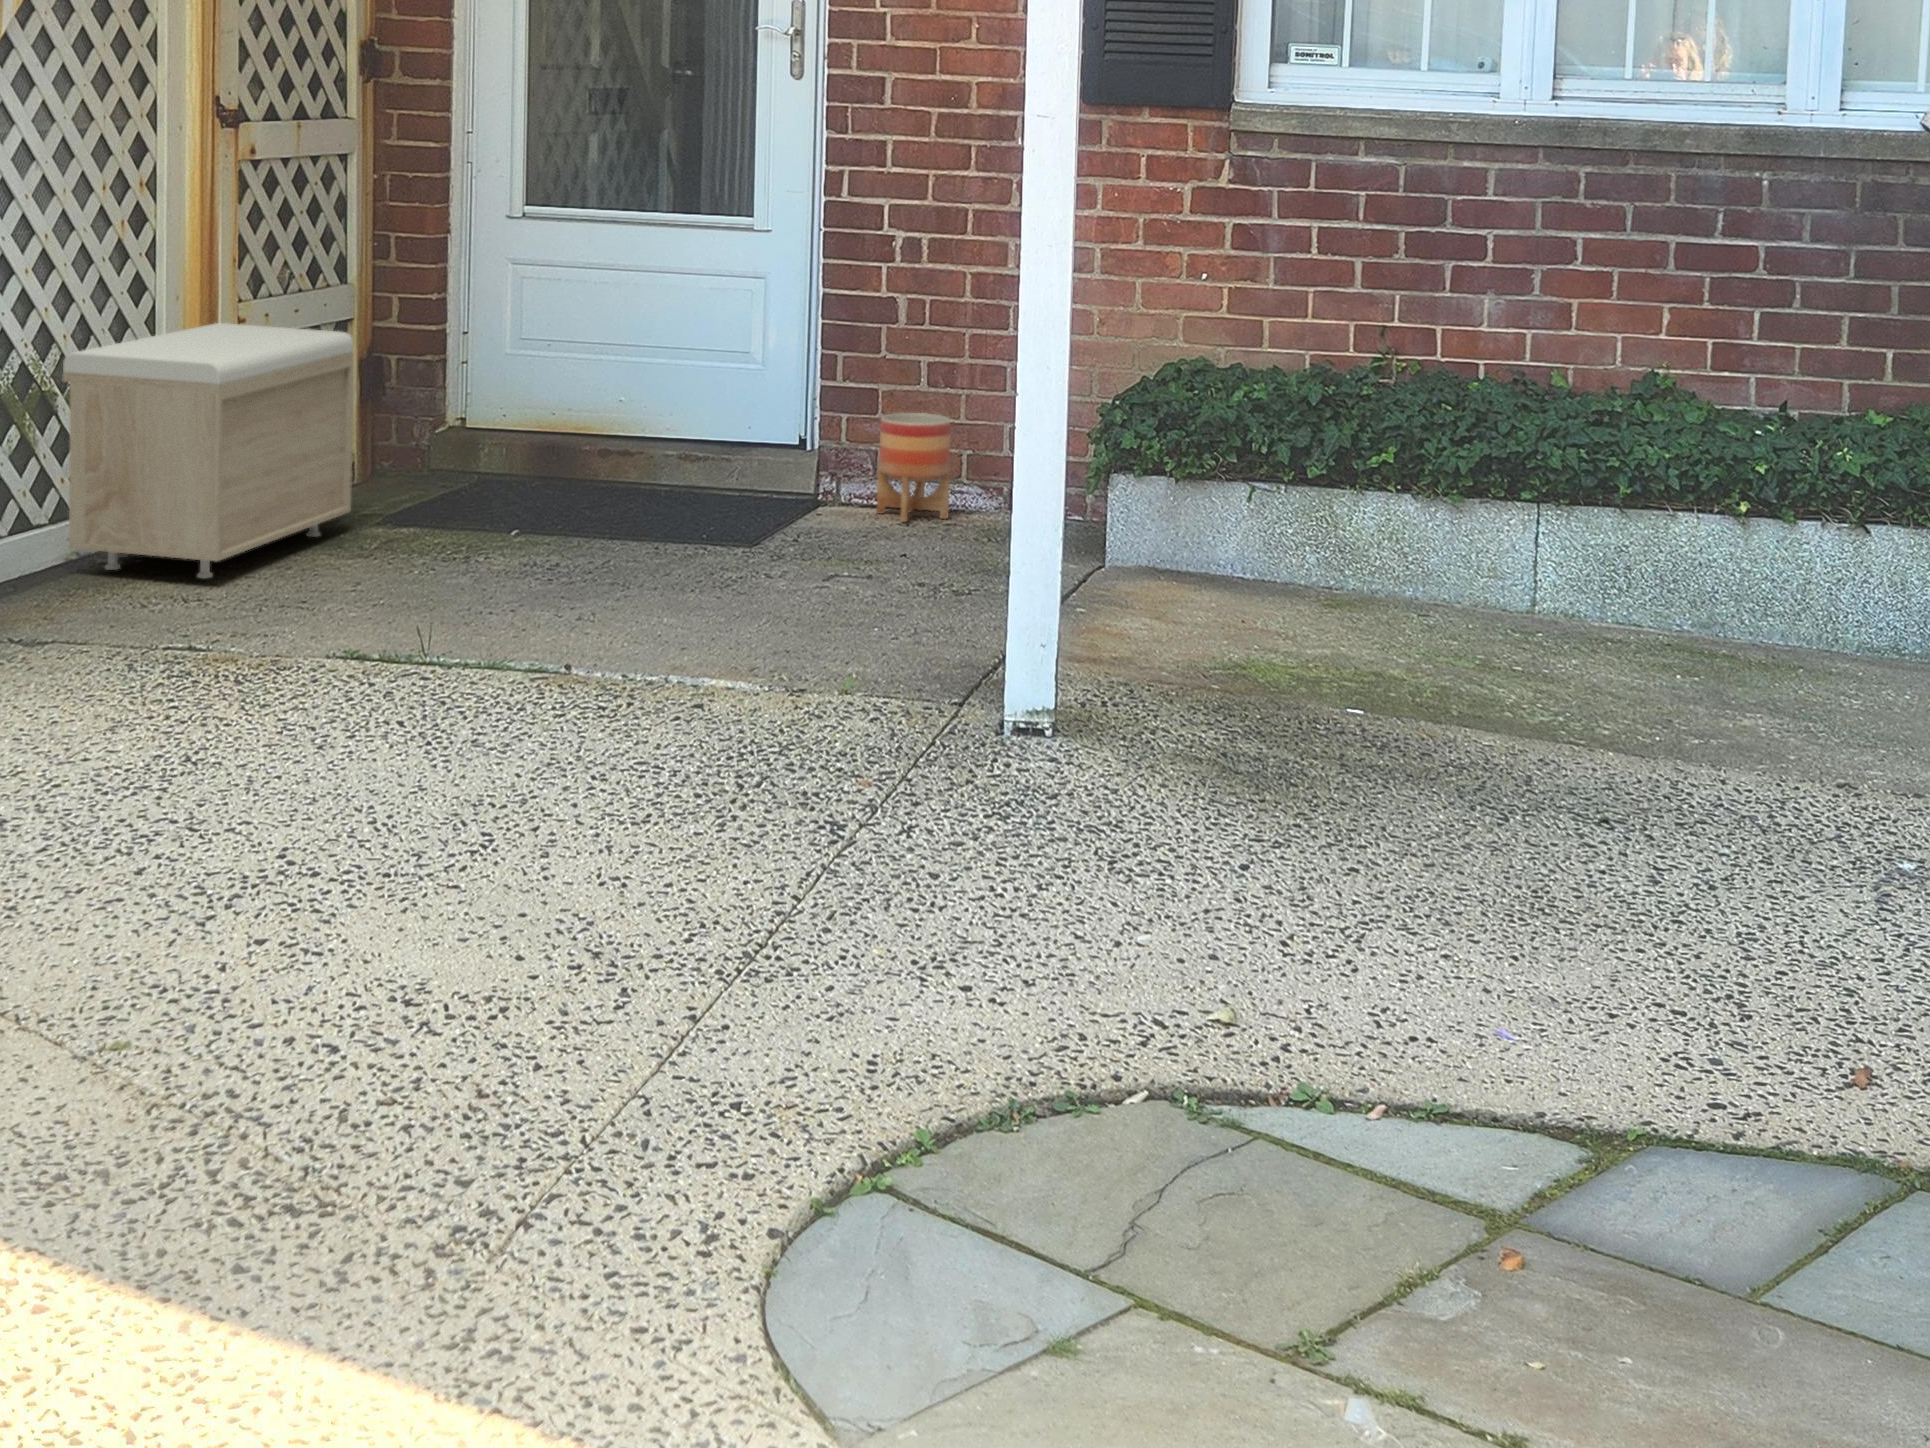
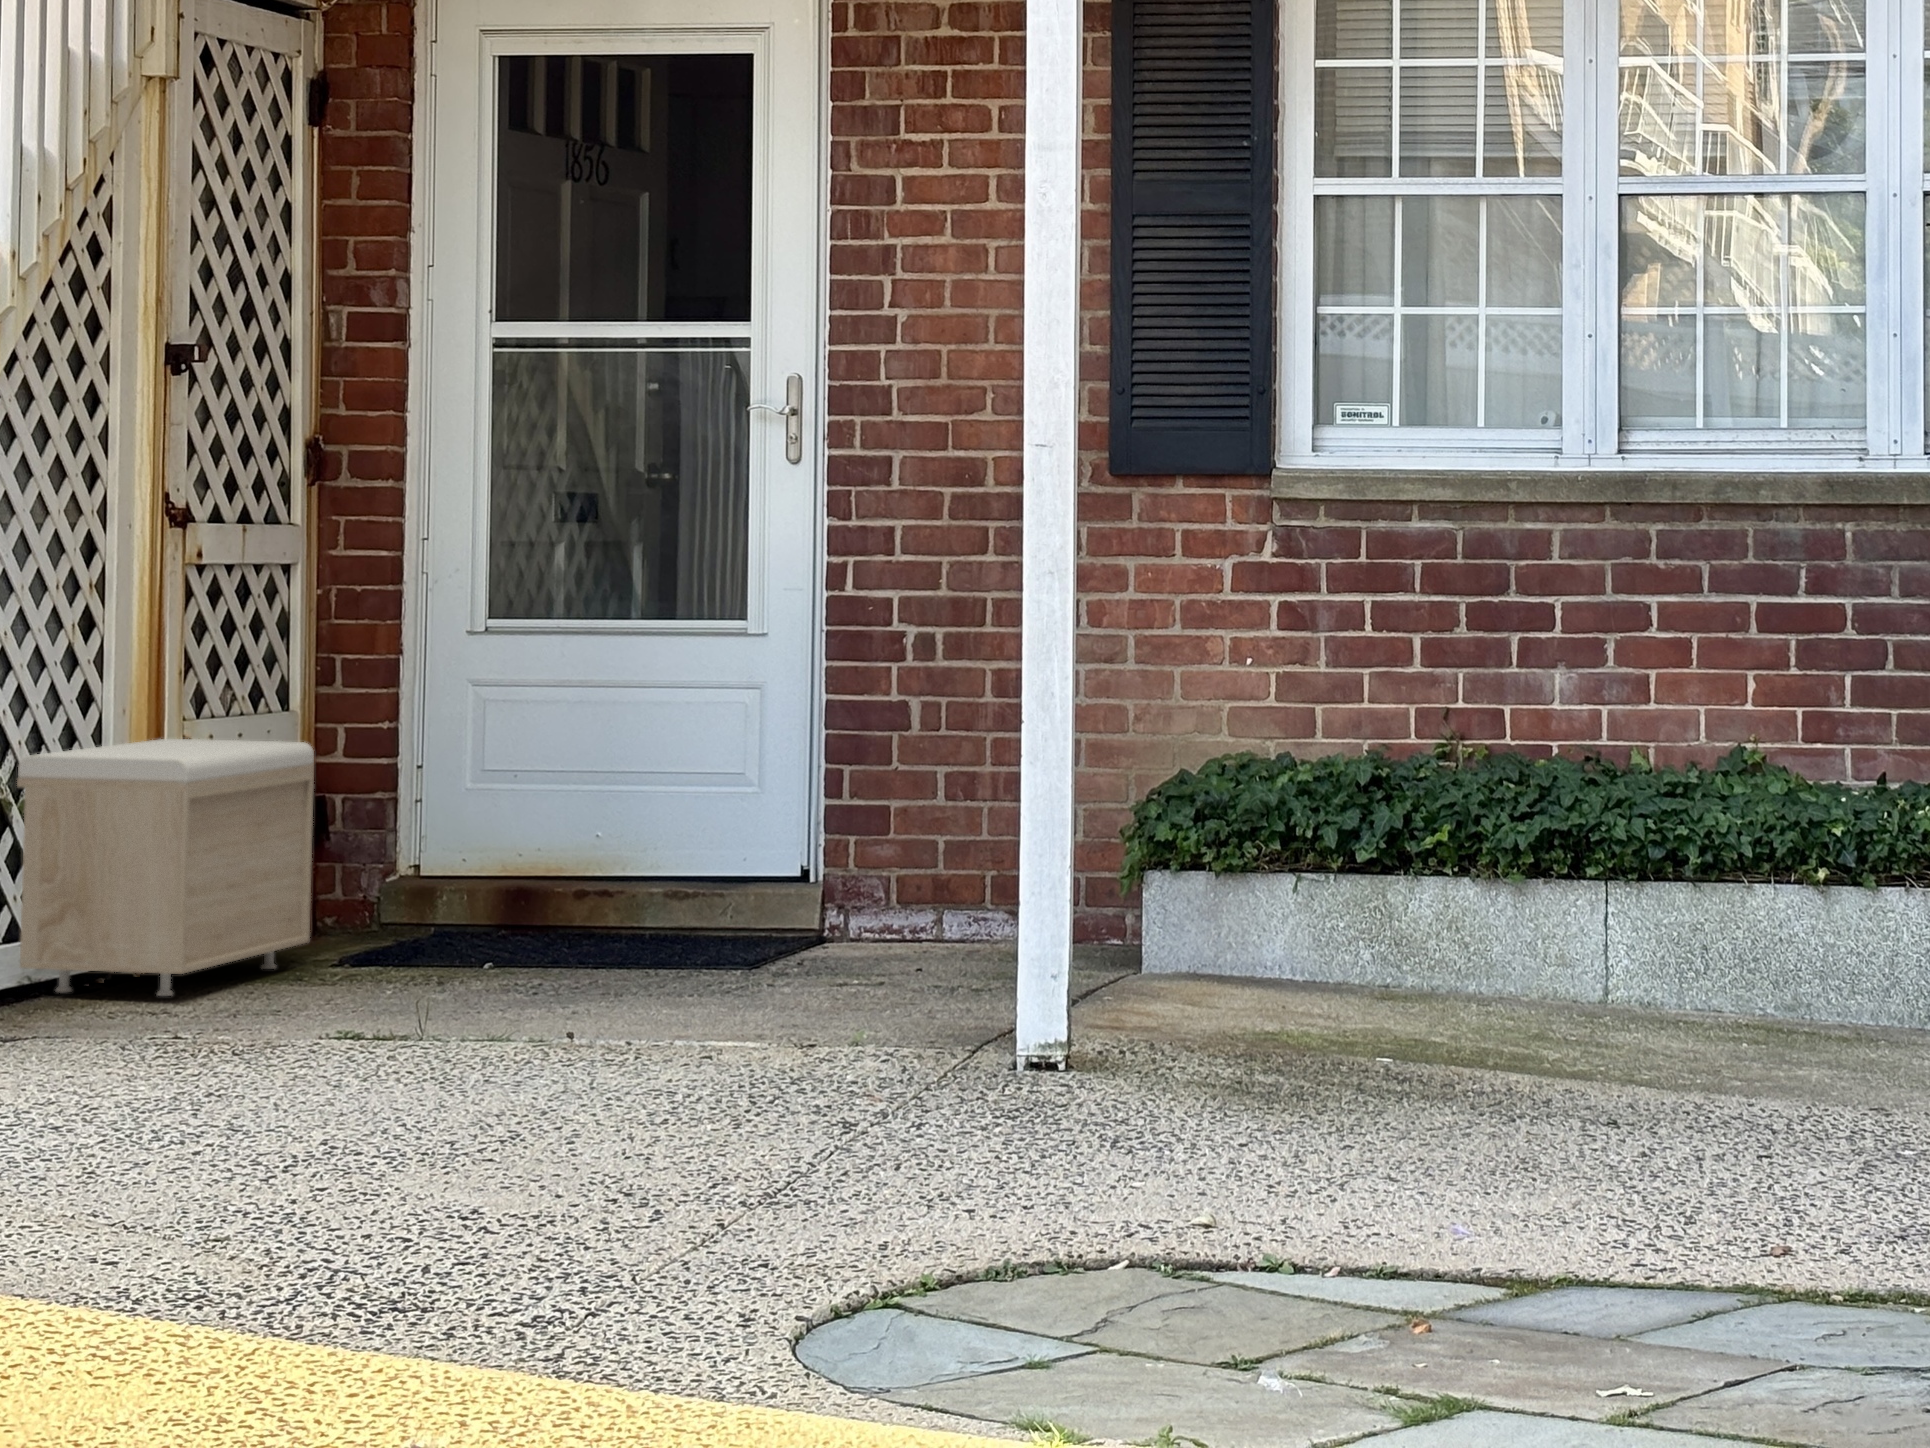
planter: present [877,413,951,522] -> none [890,831,971,950]

